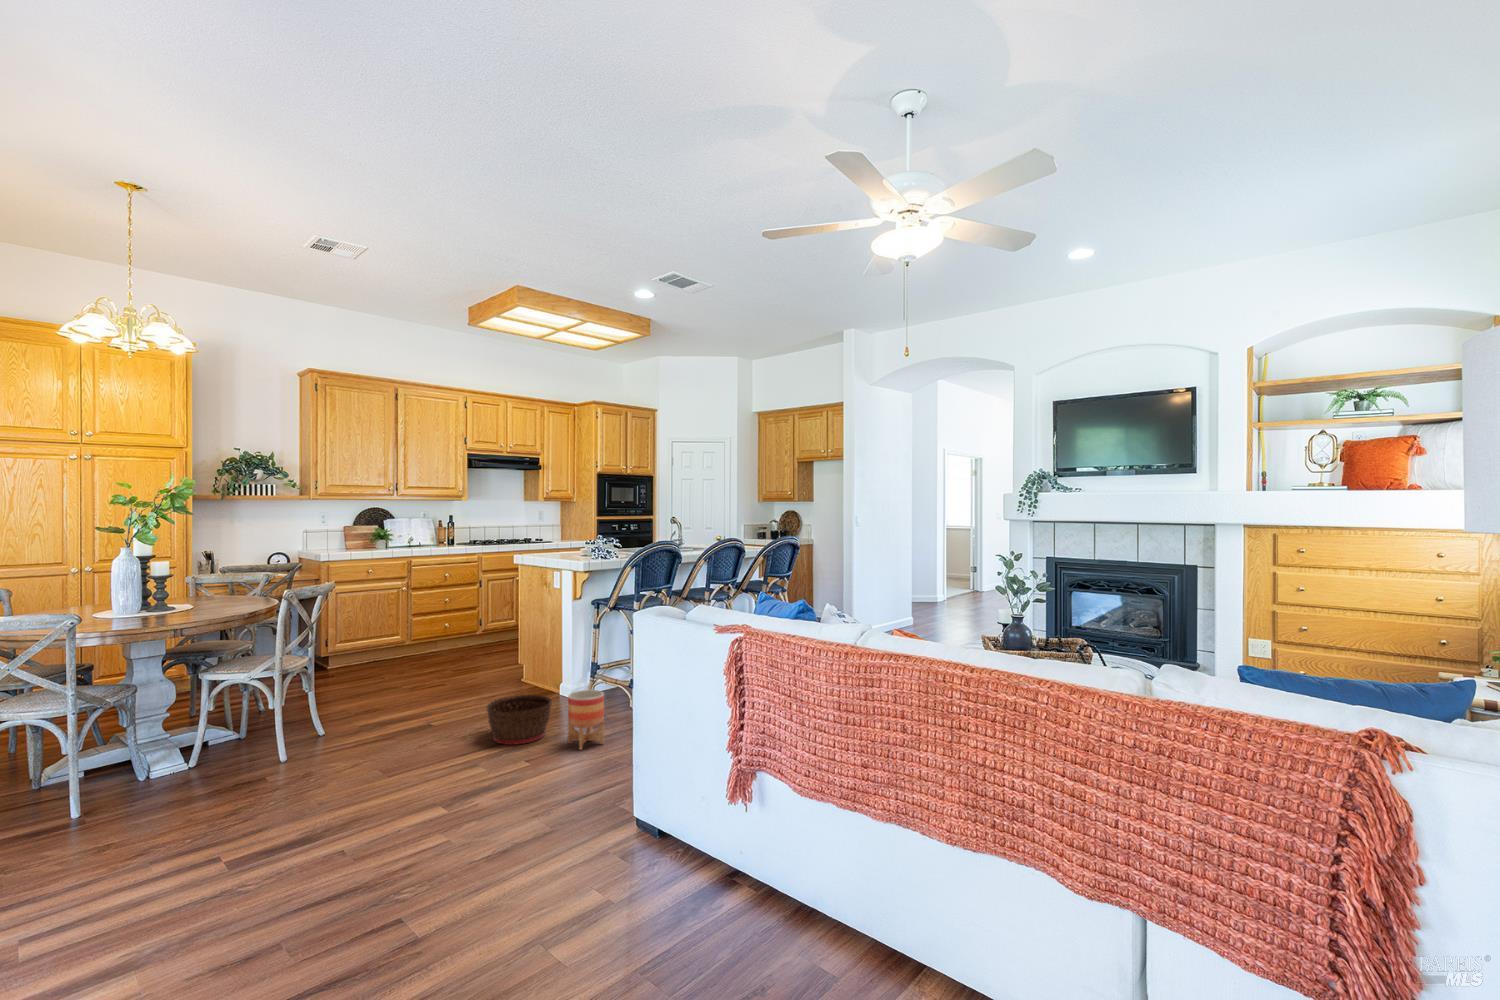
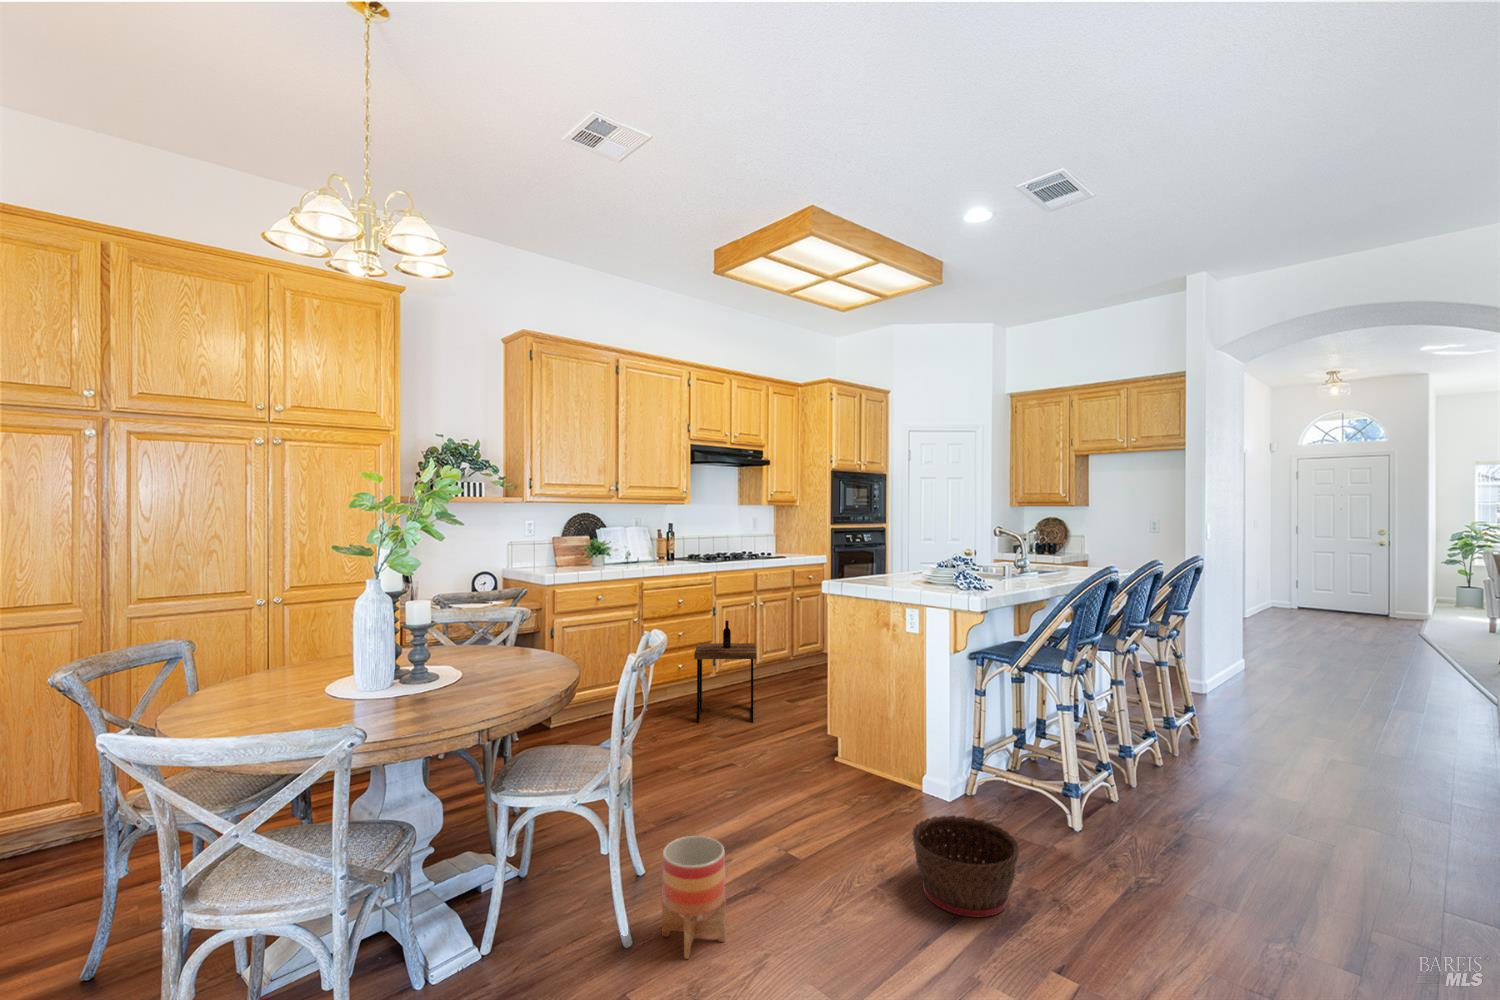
side table: none [443,589,502,665] -> present [694,620,756,723]
planter: present [568,690,604,750] -> present [662,836,726,959]

